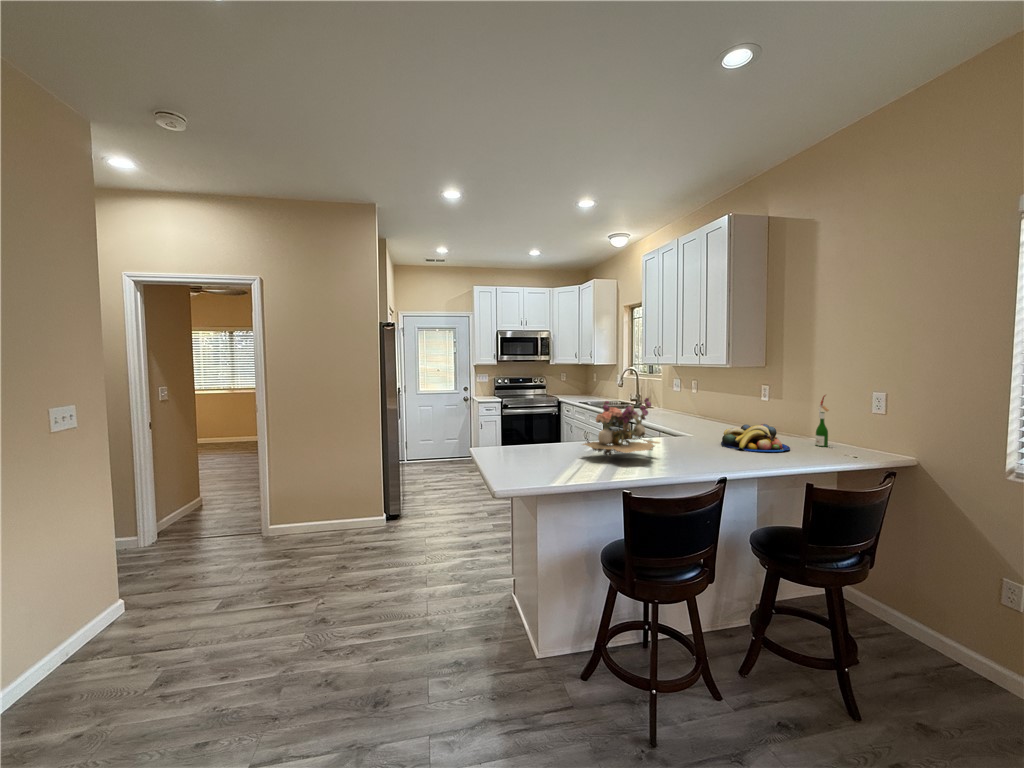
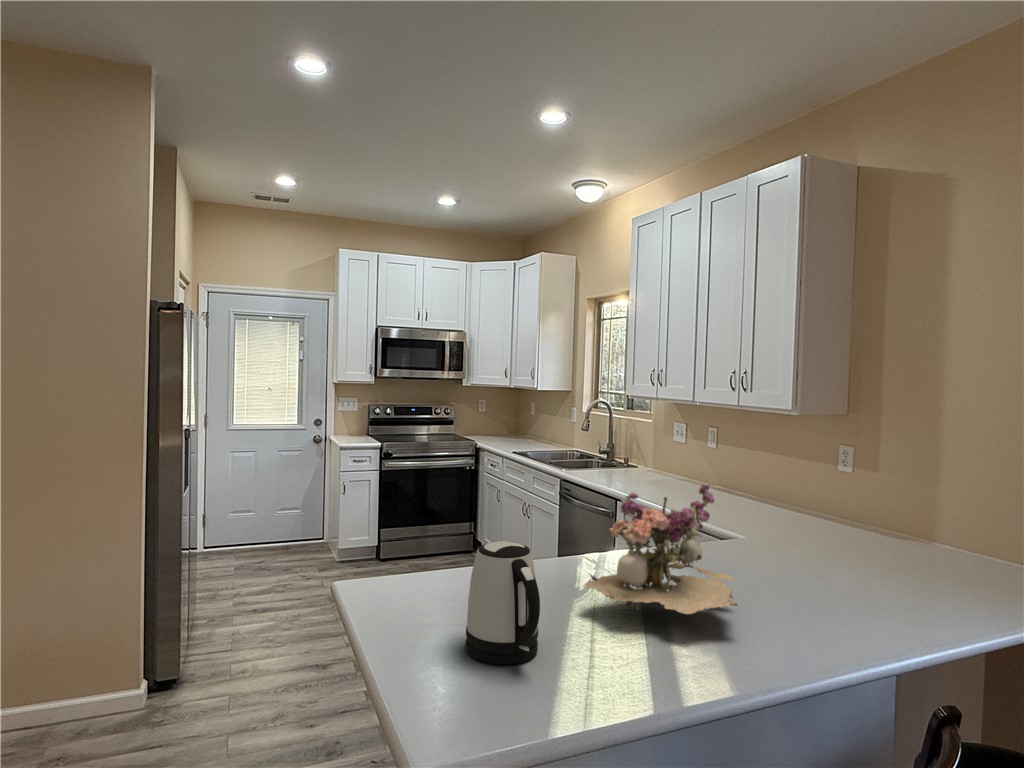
wine bottle: present [815,395,831,448] -> none [950,473,982,565]
kettle: none [523,419,555,469] -> present [465,541,540,664]
fruit bowl: present [721,424,790,452] -> none [804,523,928,582]

